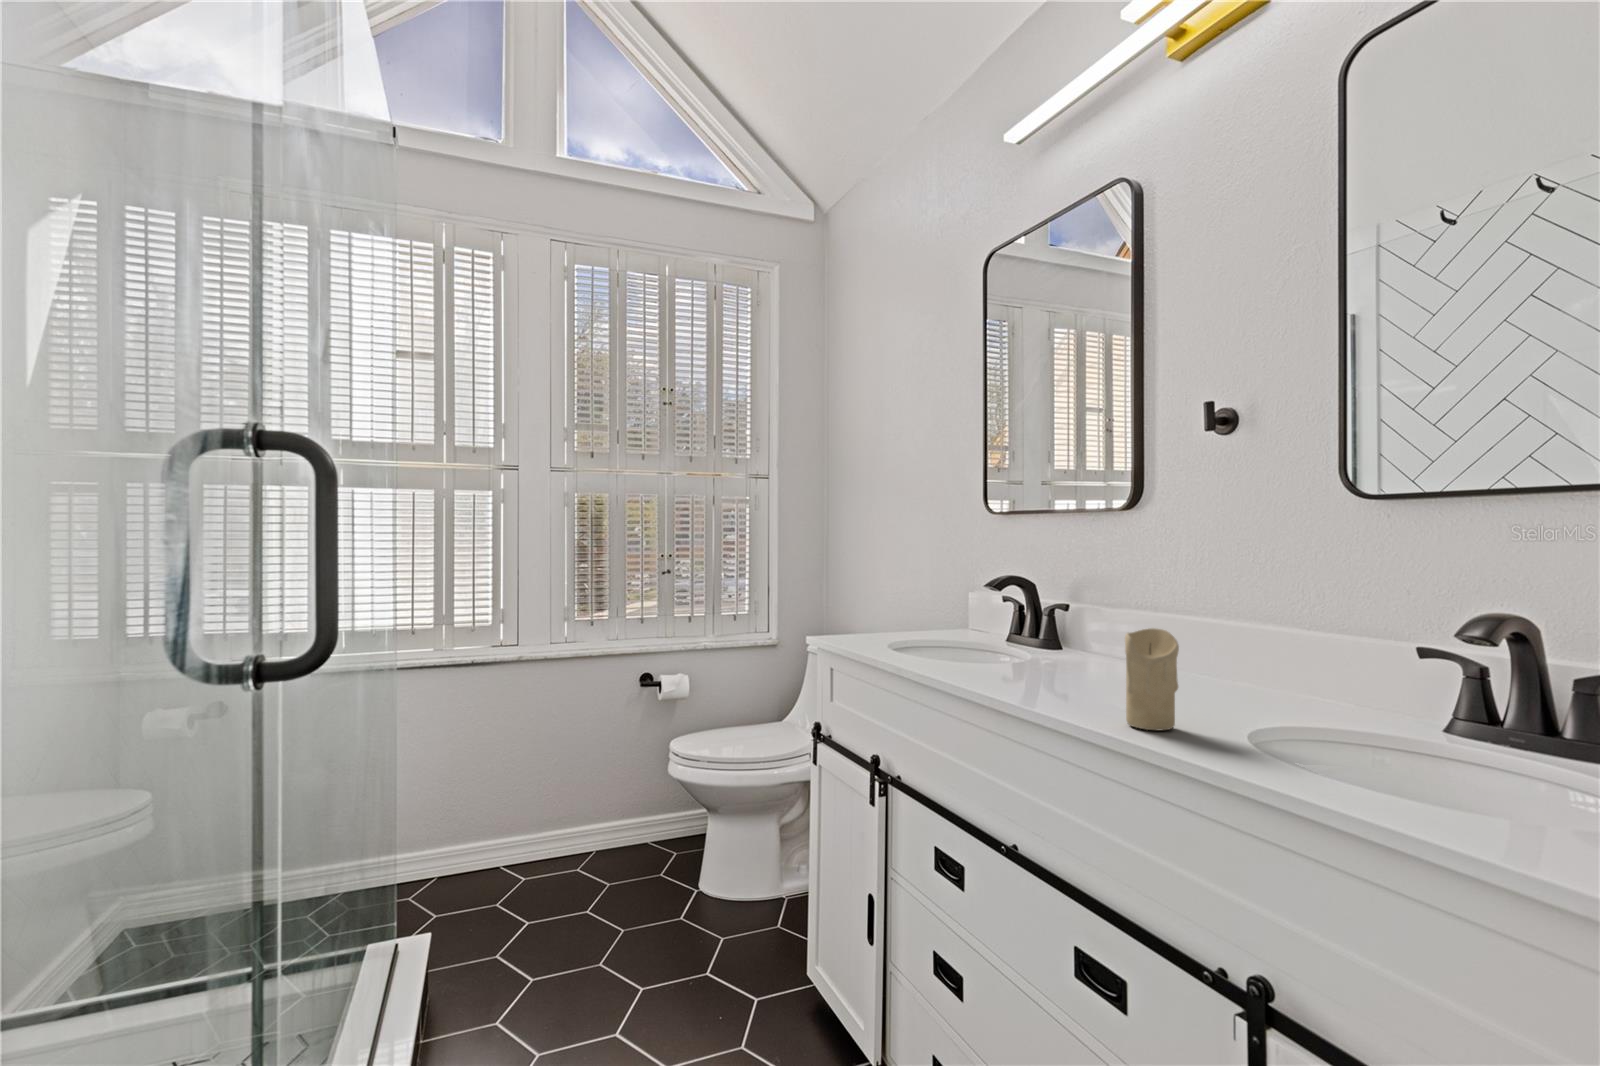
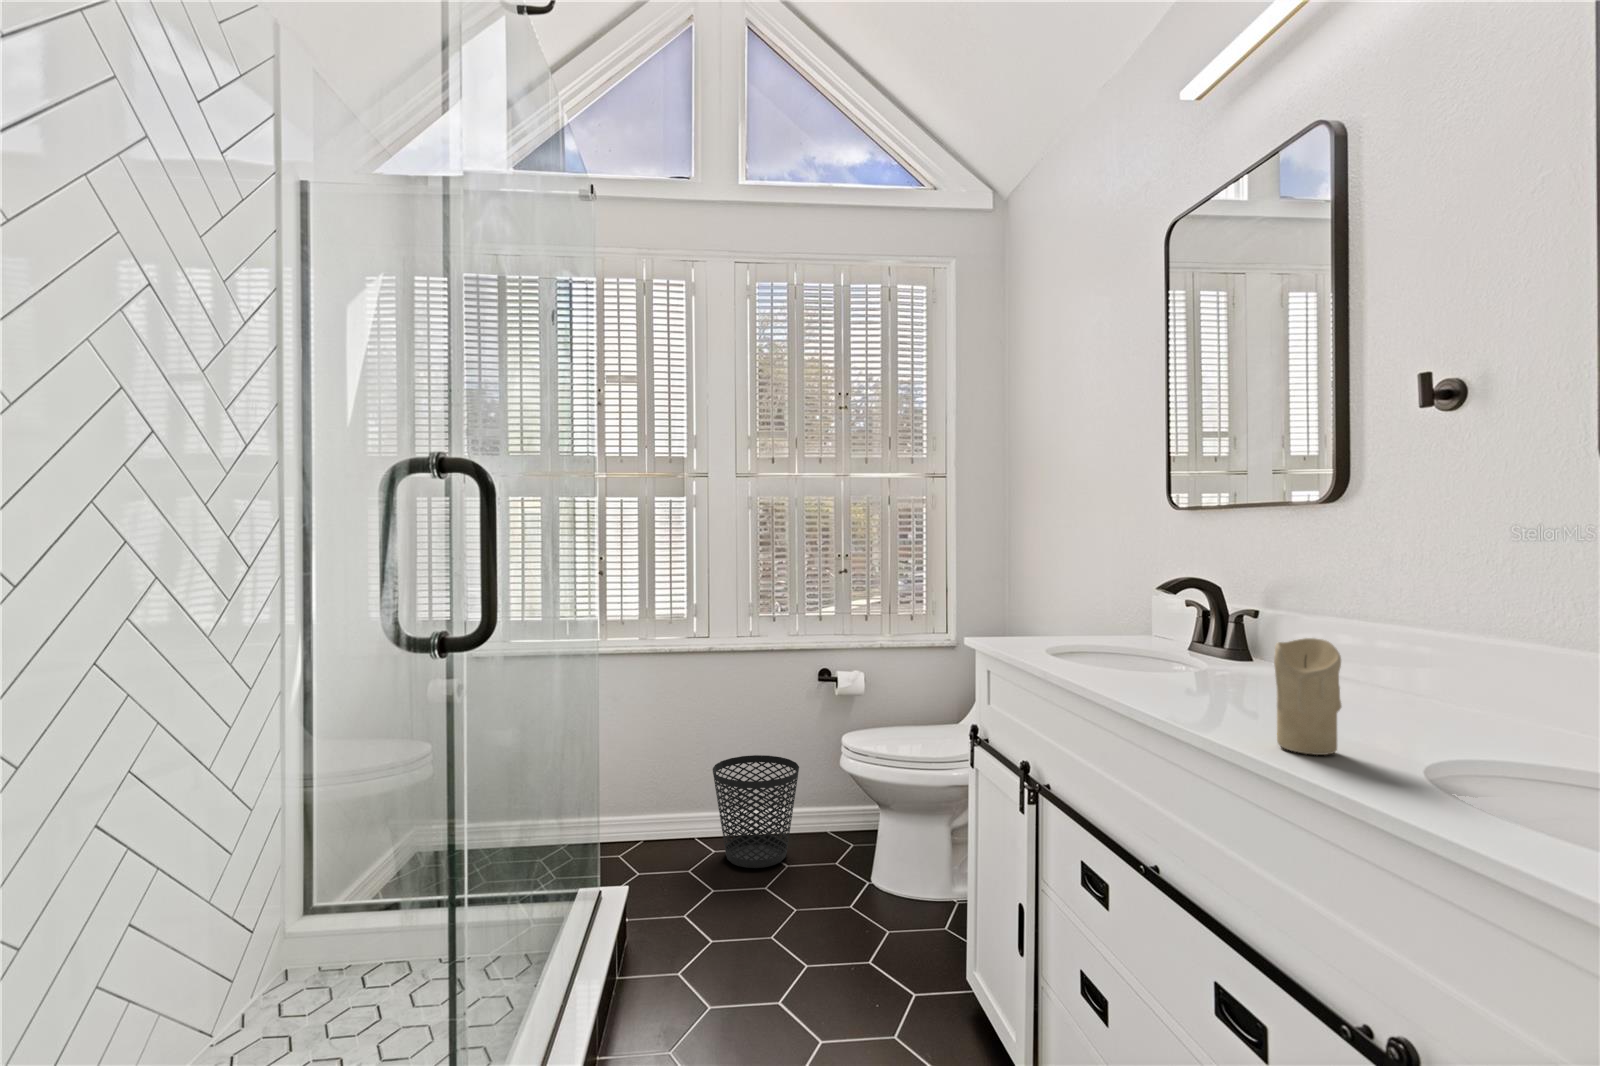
wastebasket: none [523,770,620,892] -> present [713,755,799,868]

